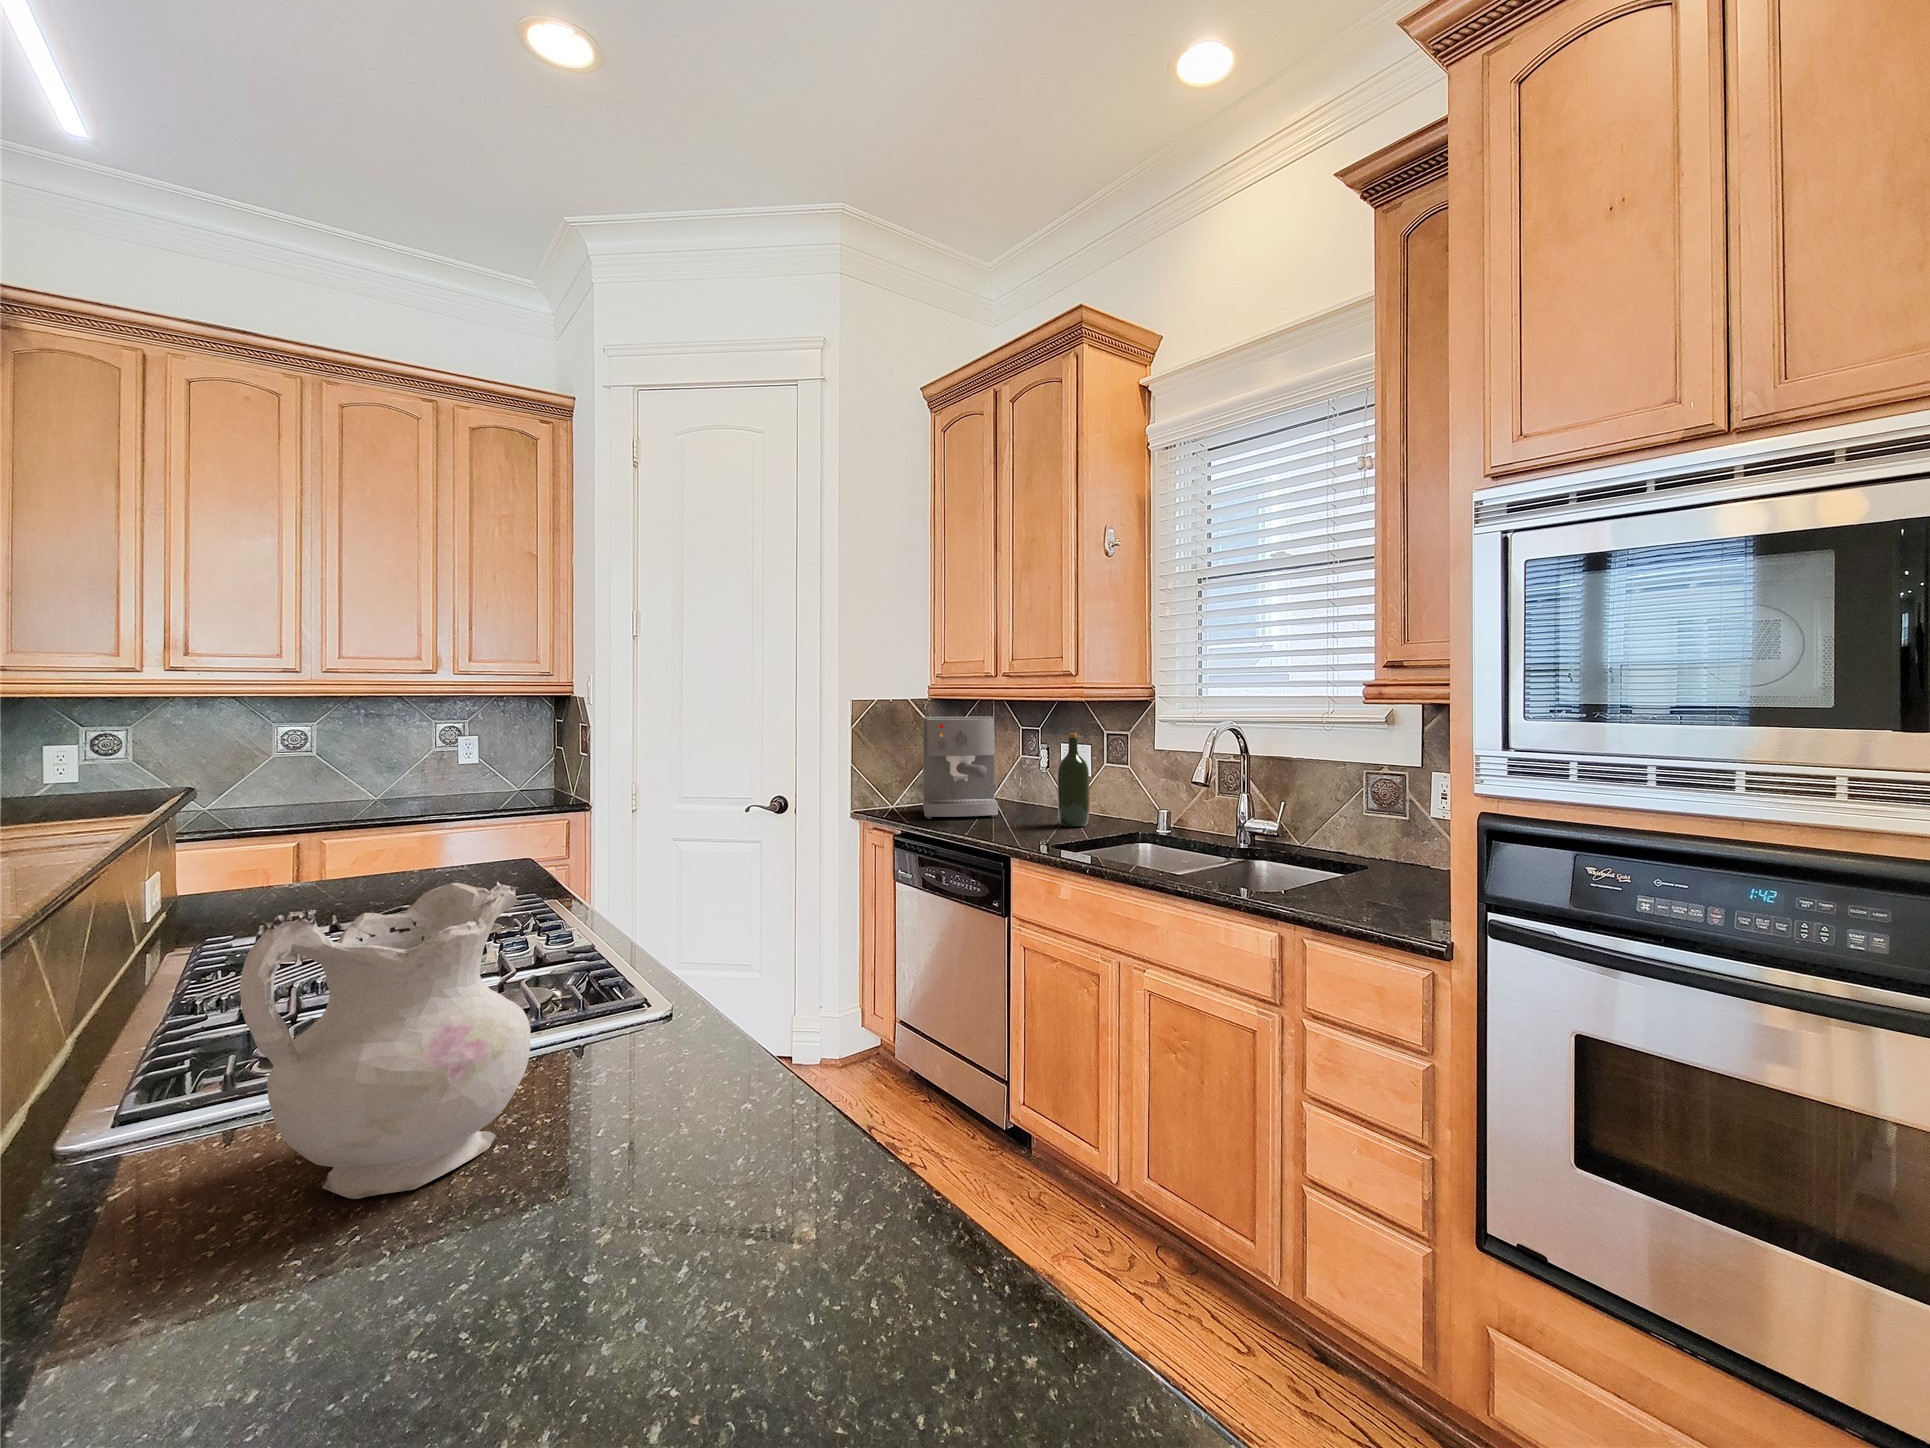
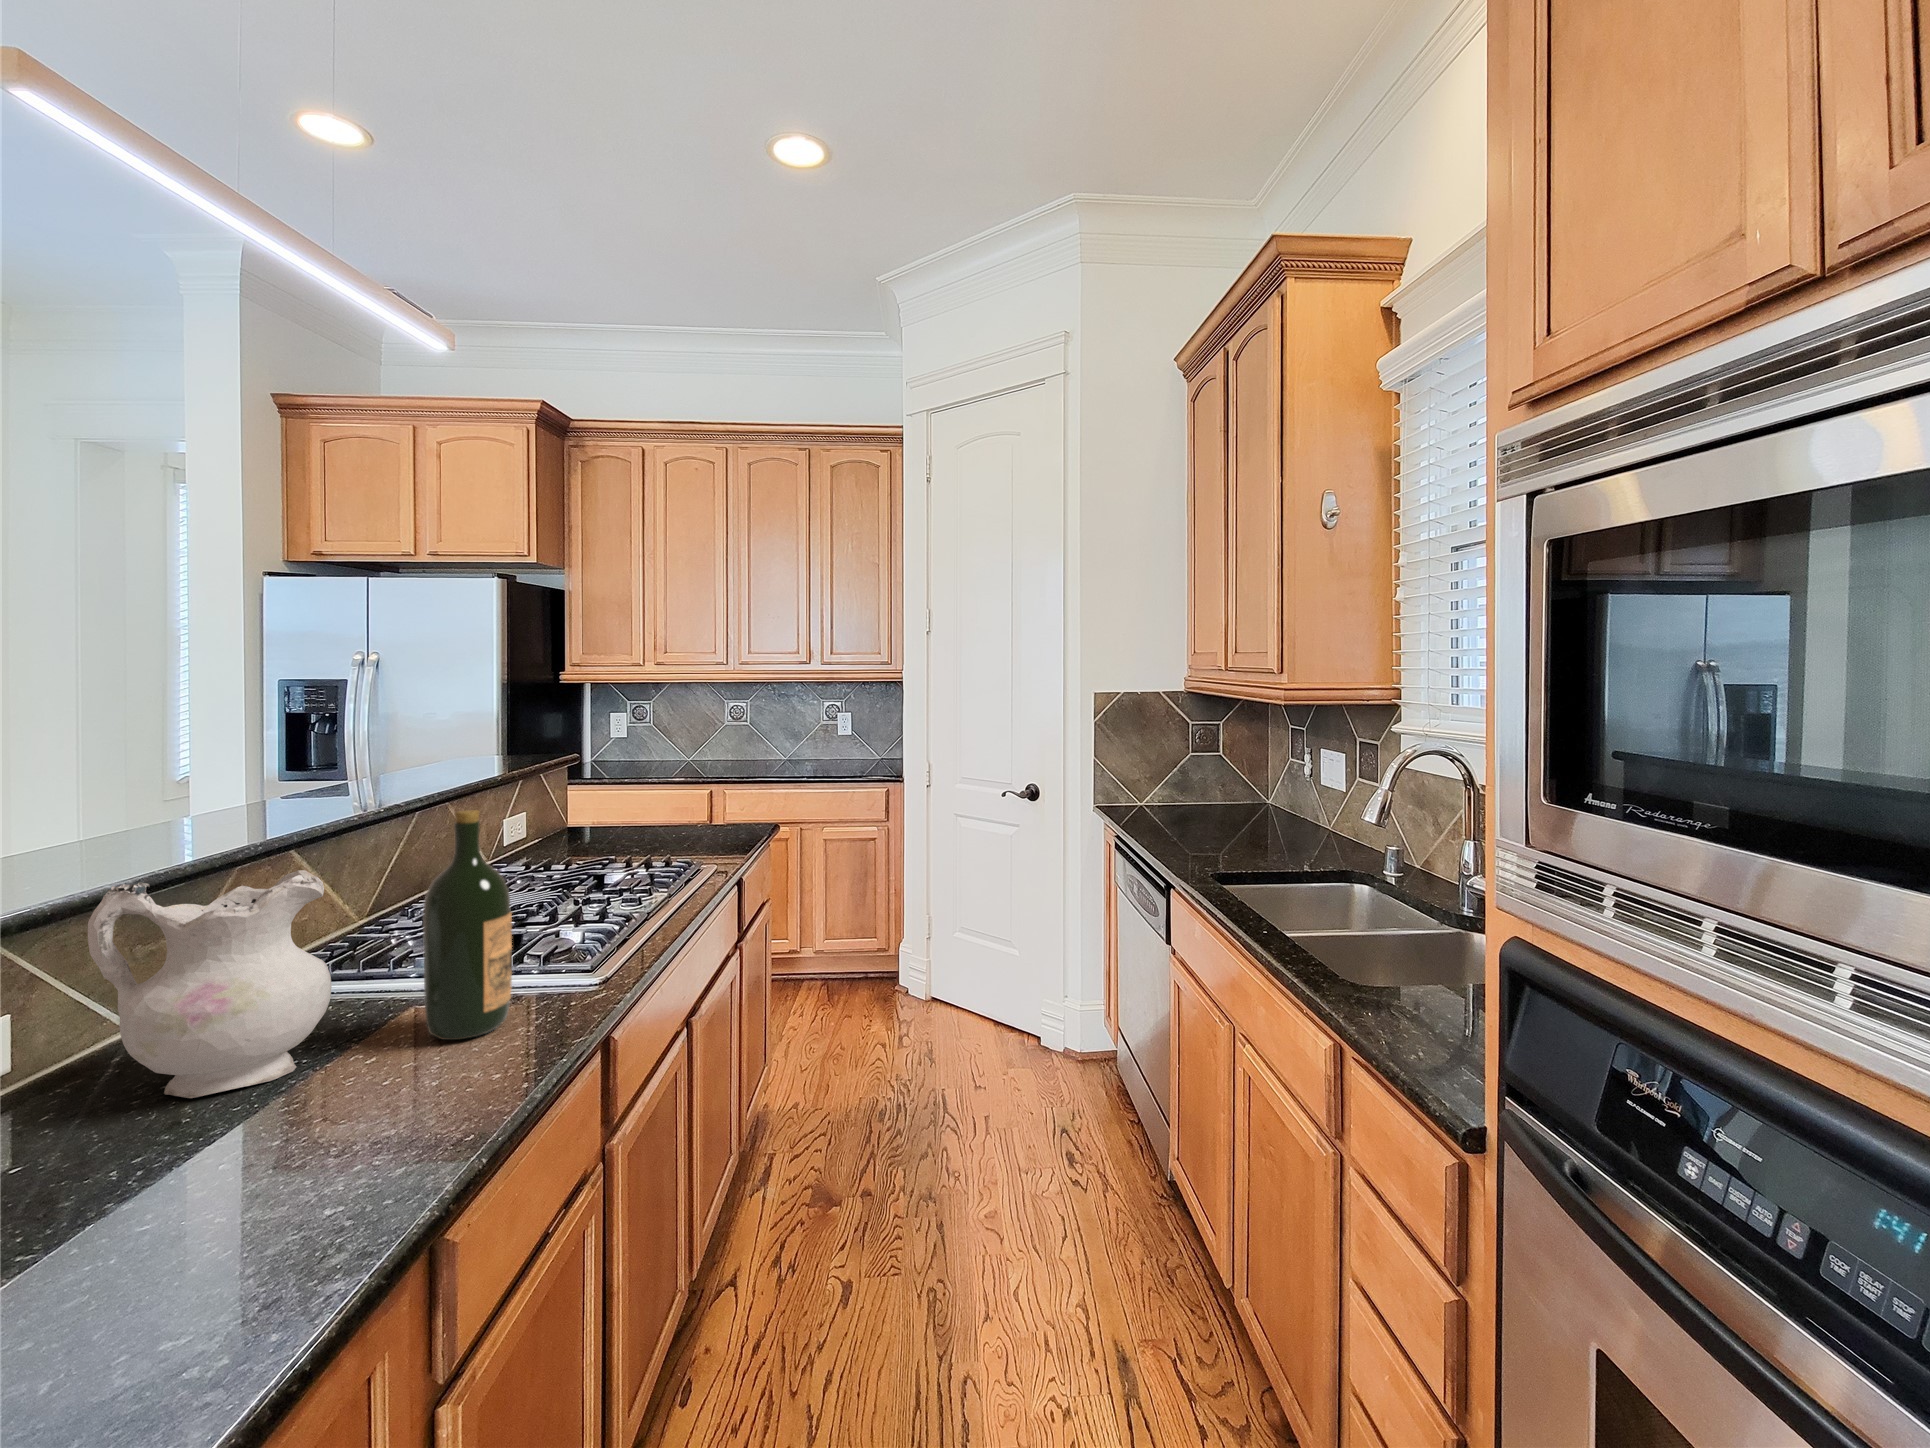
coffee maker: present [923,716,998,819] -> none [1149,714,1243,831]
wine bottle: present [1058,733,1089,827] -> present [423,810,512,1040]

